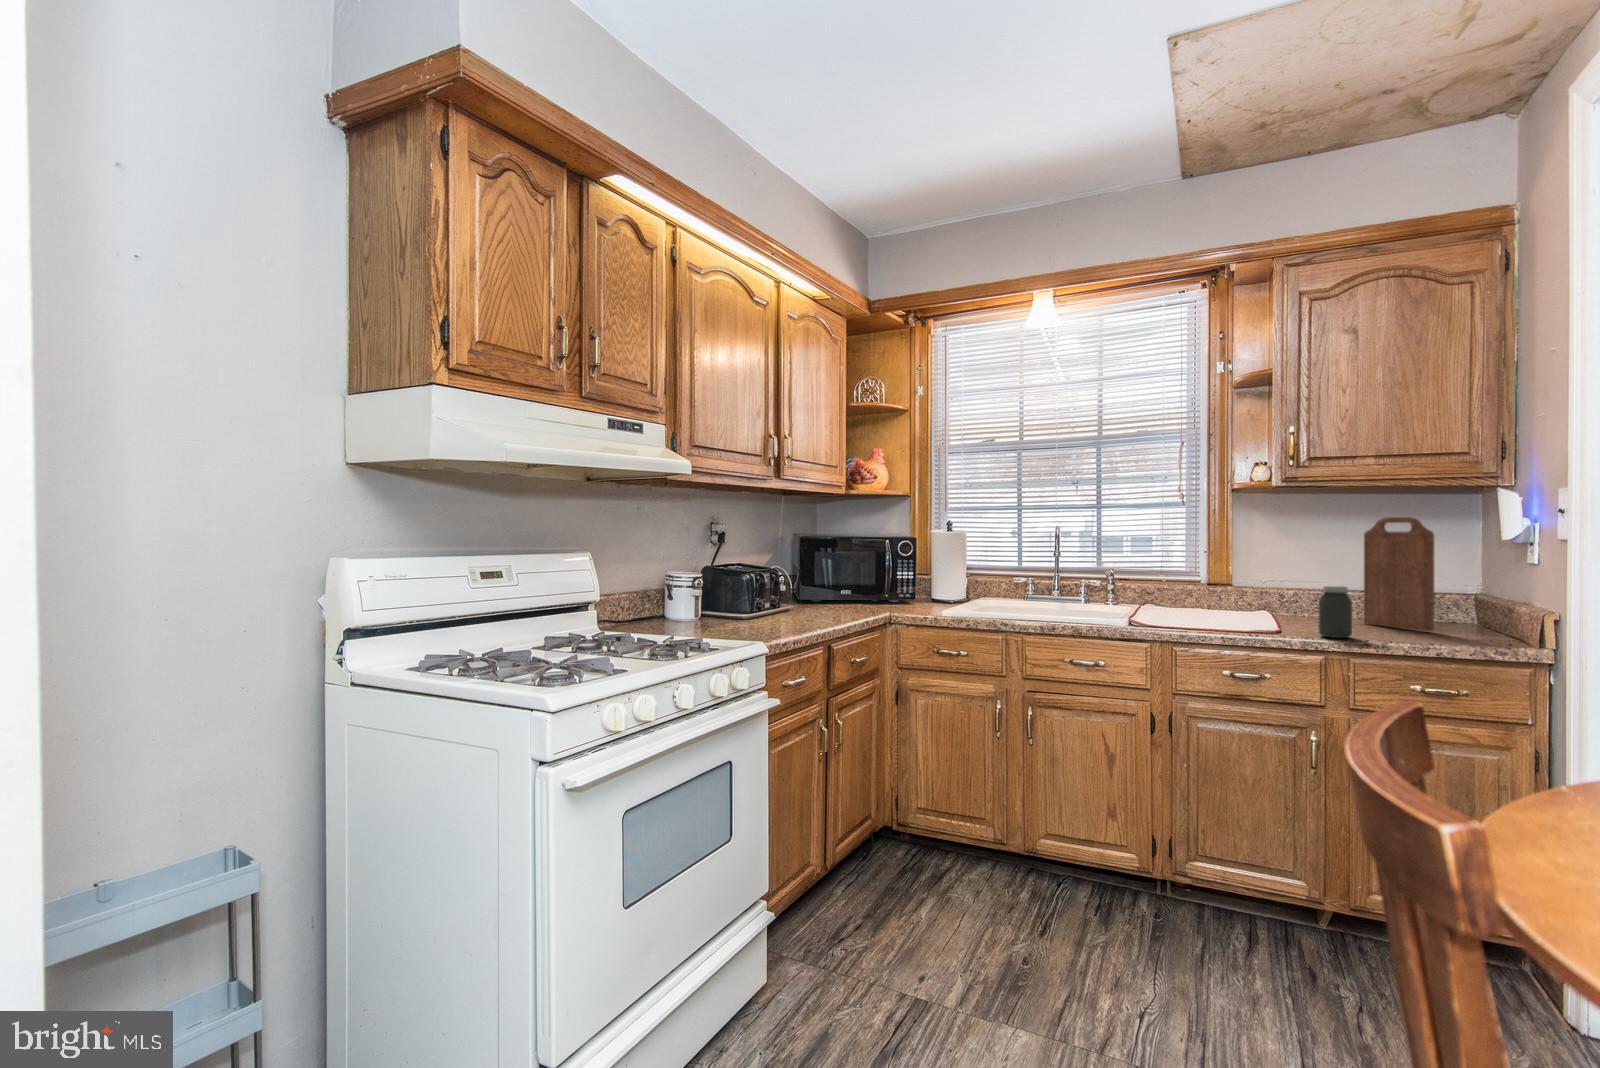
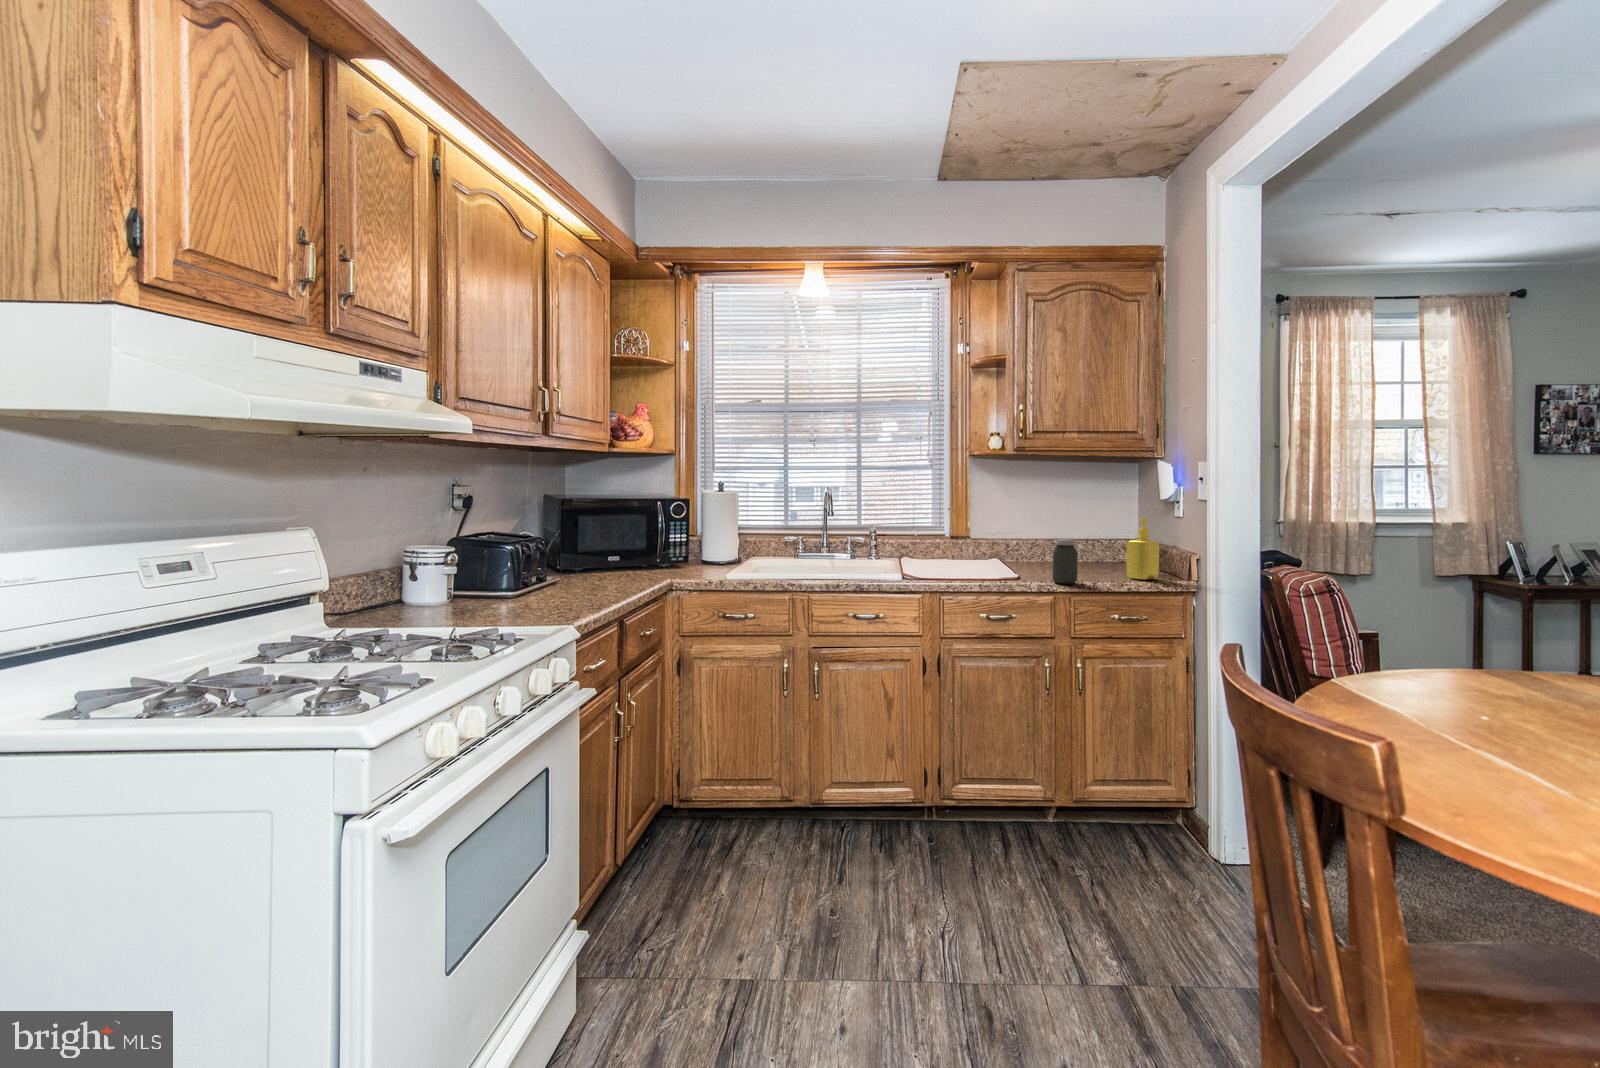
cutting board: present [1364,517,1434,631] -> none [1075,480,1128,574]
soap dispenser: none [1430,563,1477,639] -> present [1126,518,1159,580]

